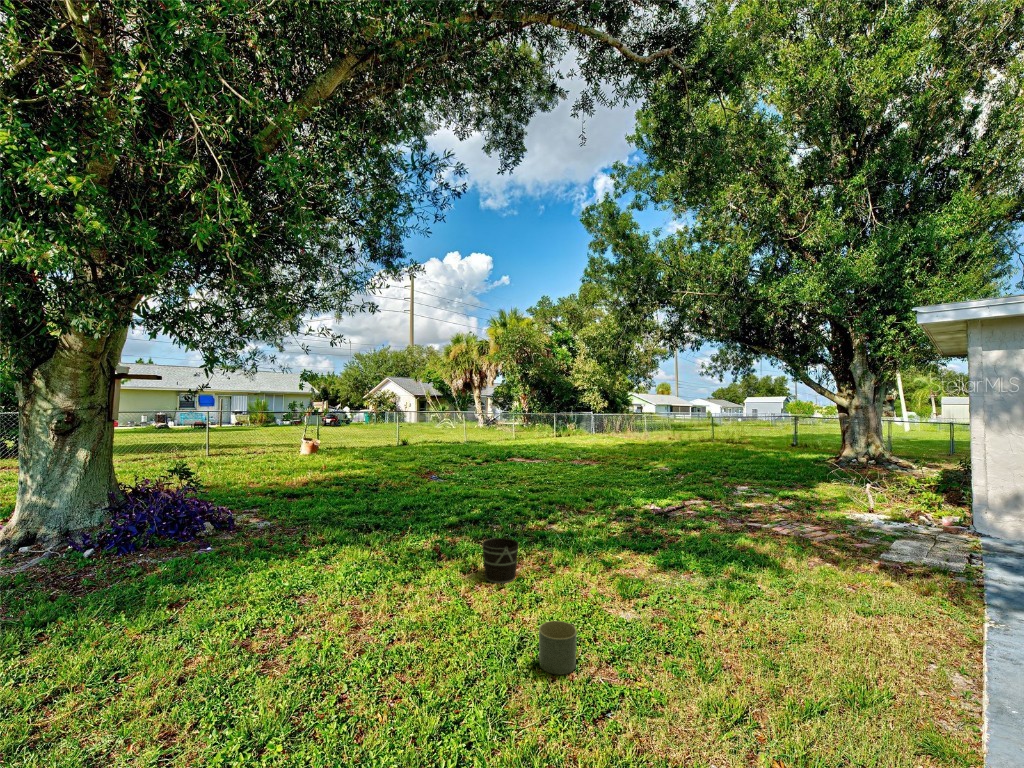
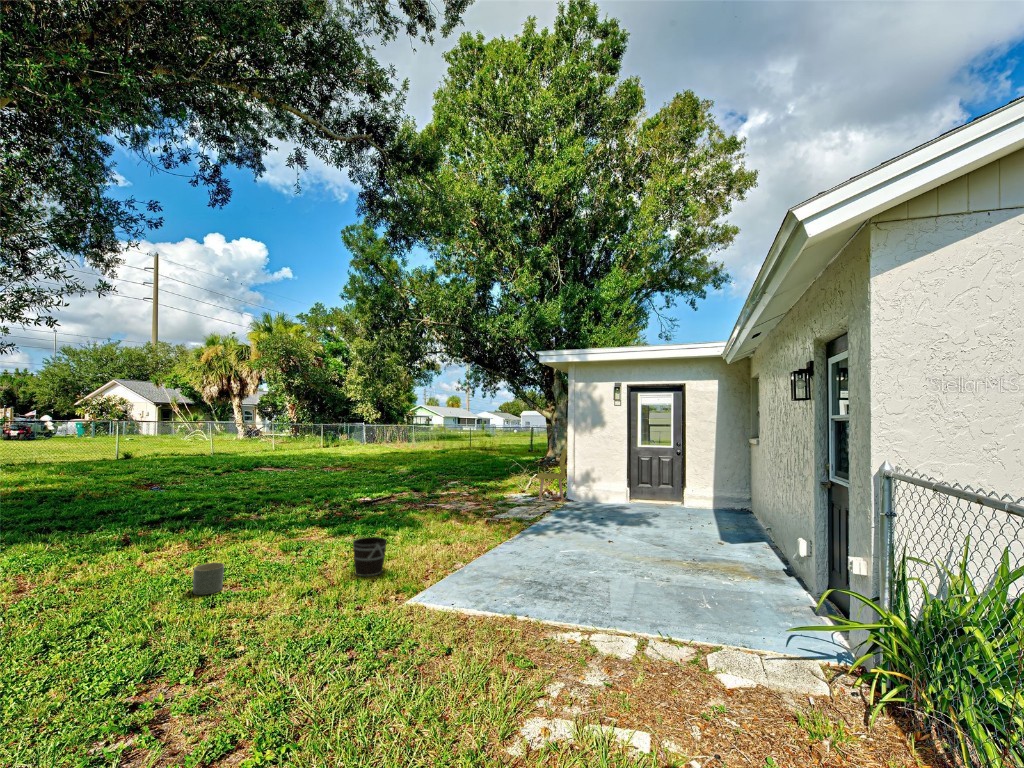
chair: none [906,454,974,537] -> present [537,448,567,501]
bucket: present [482,537,519,583] -> present [353,537,387,576]

